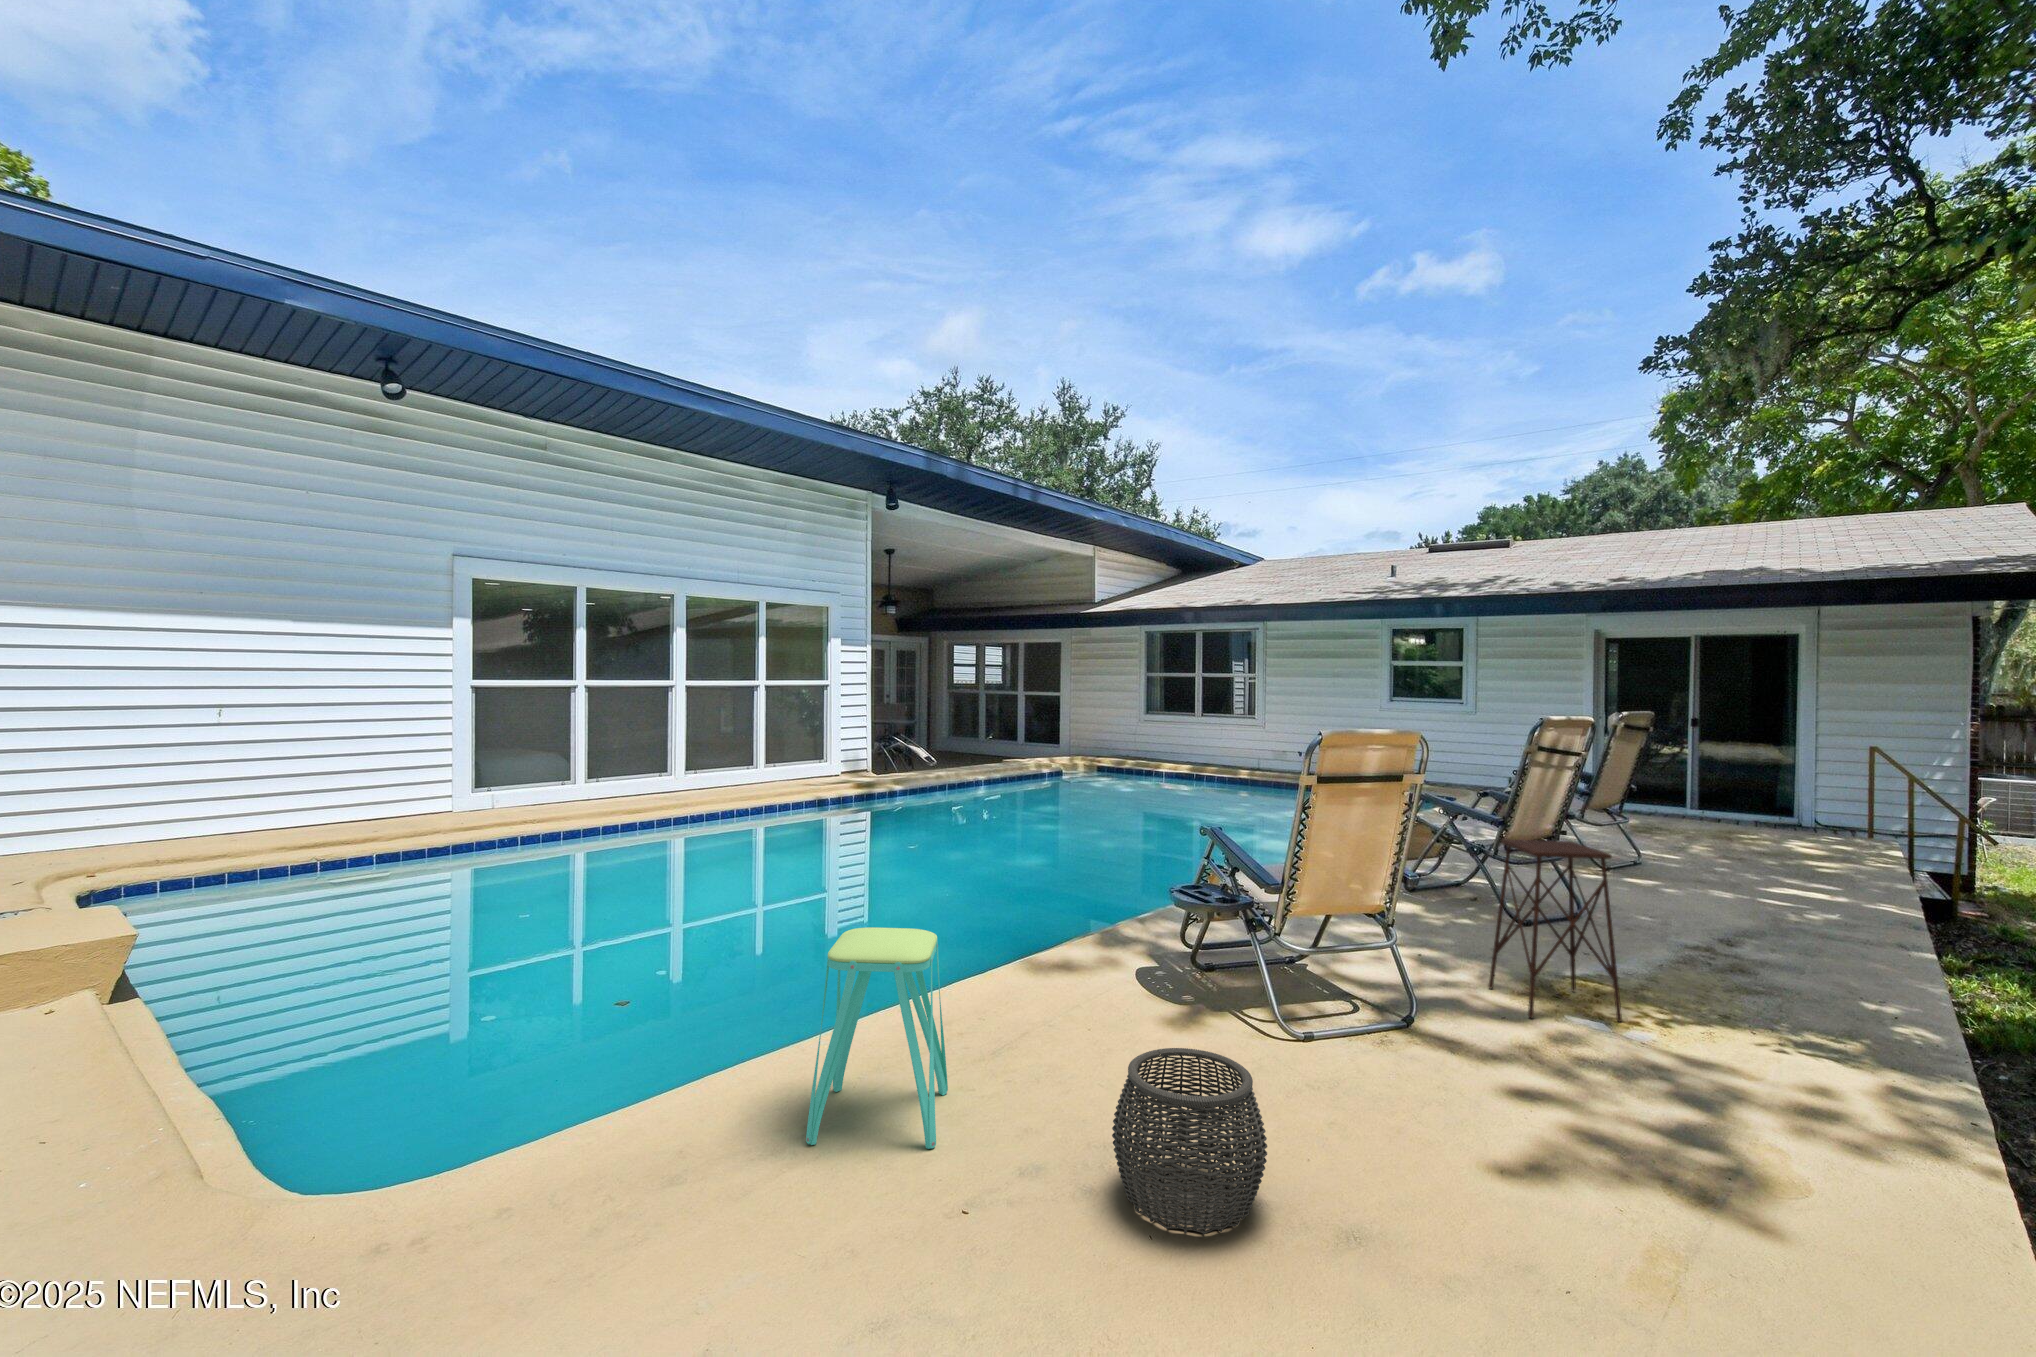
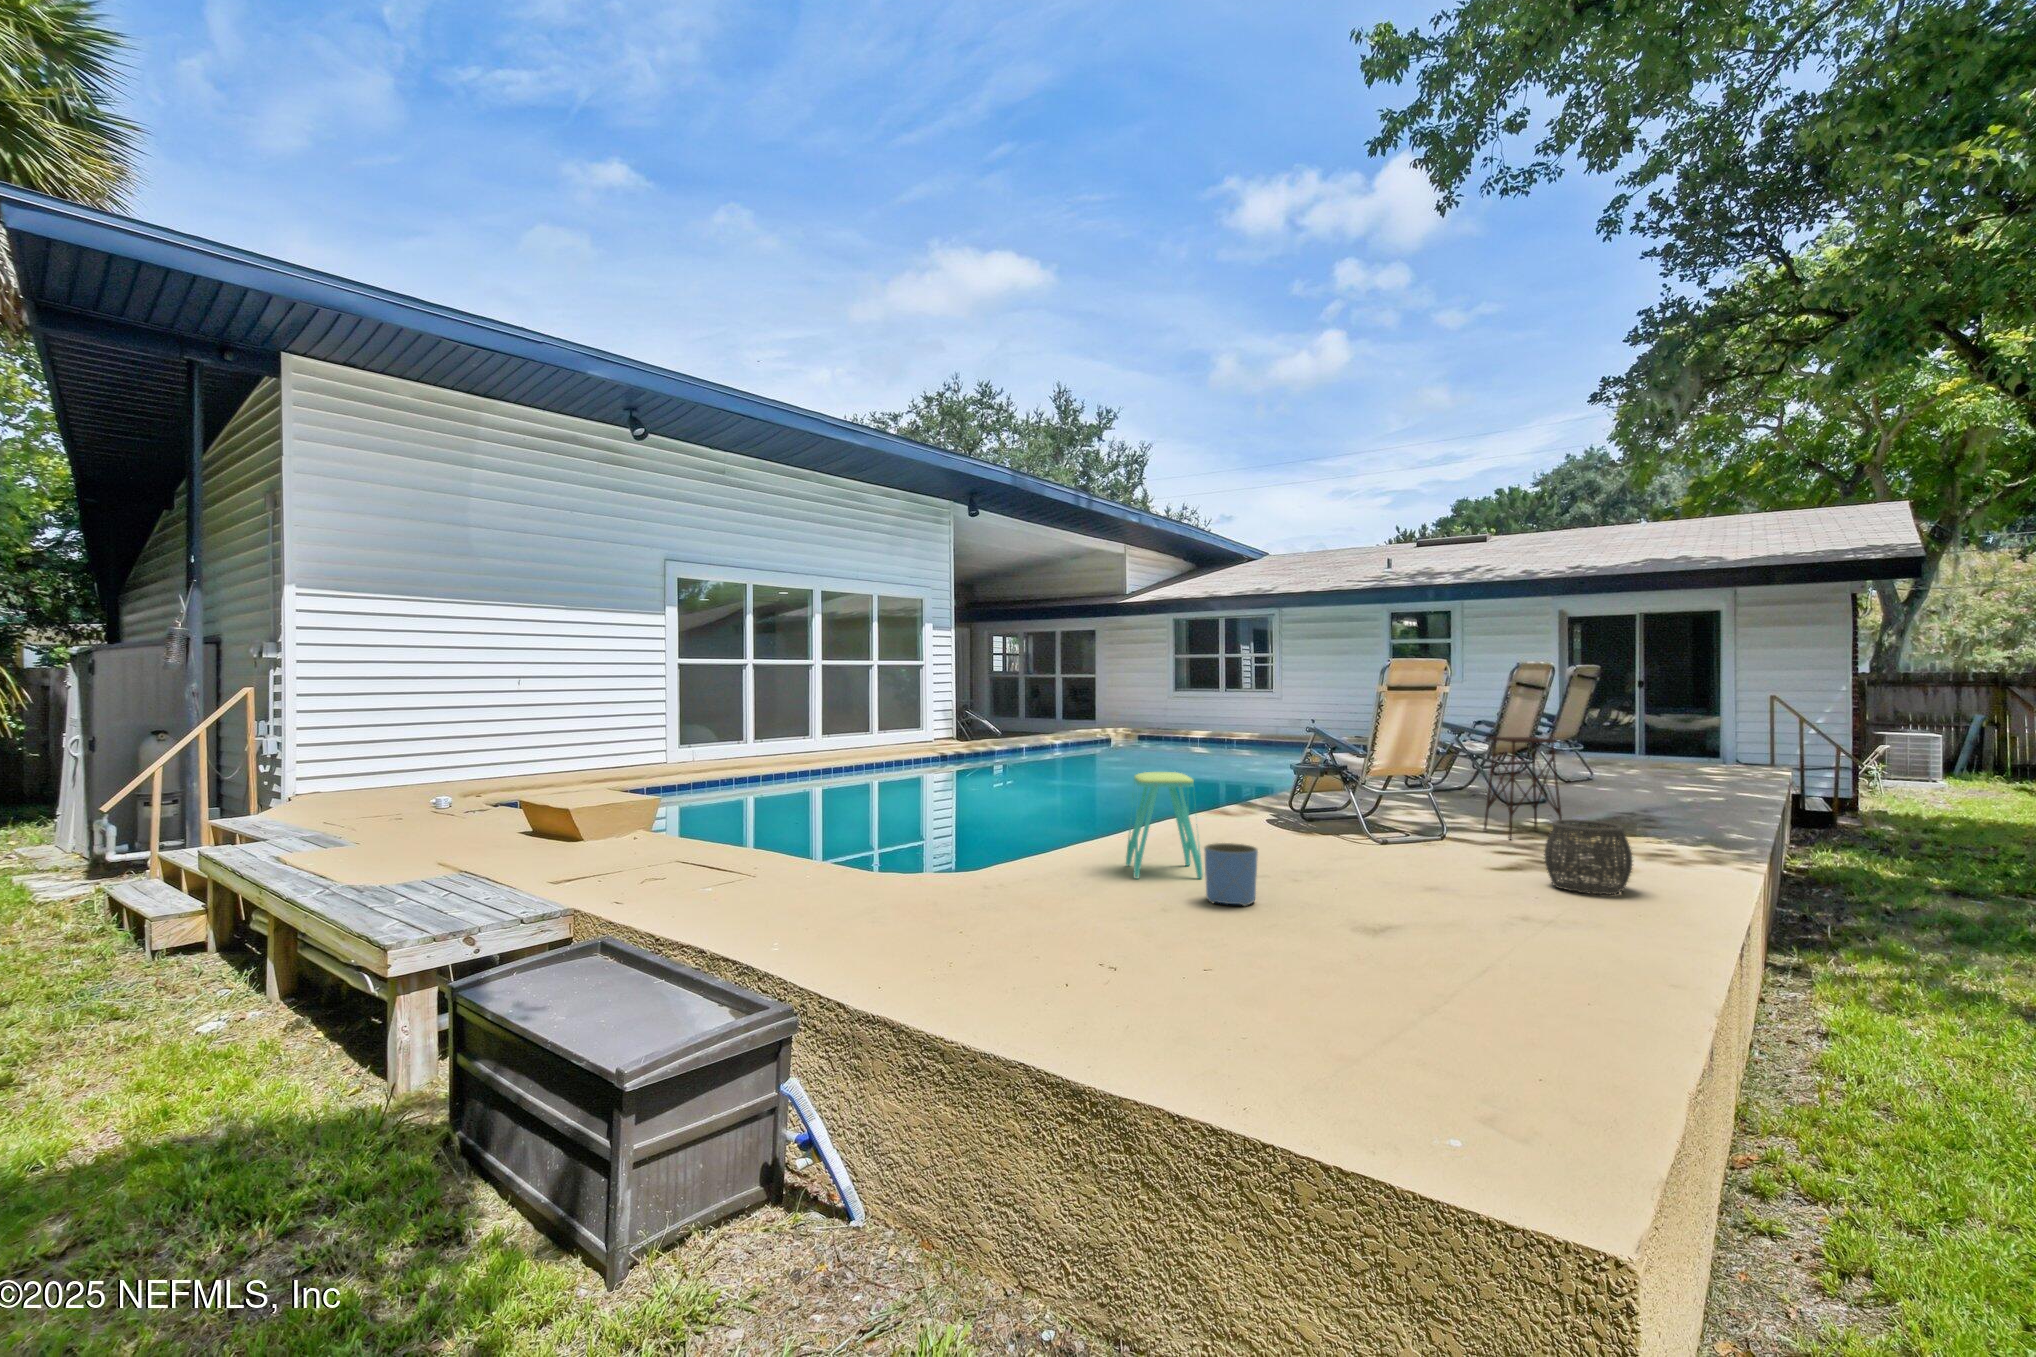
woven basket: present [1112,1048,1267,1234] -> present [1544,819,1633,895]
planter: none [872,1121,982,1292] -> present [1204,843,1258,906]

